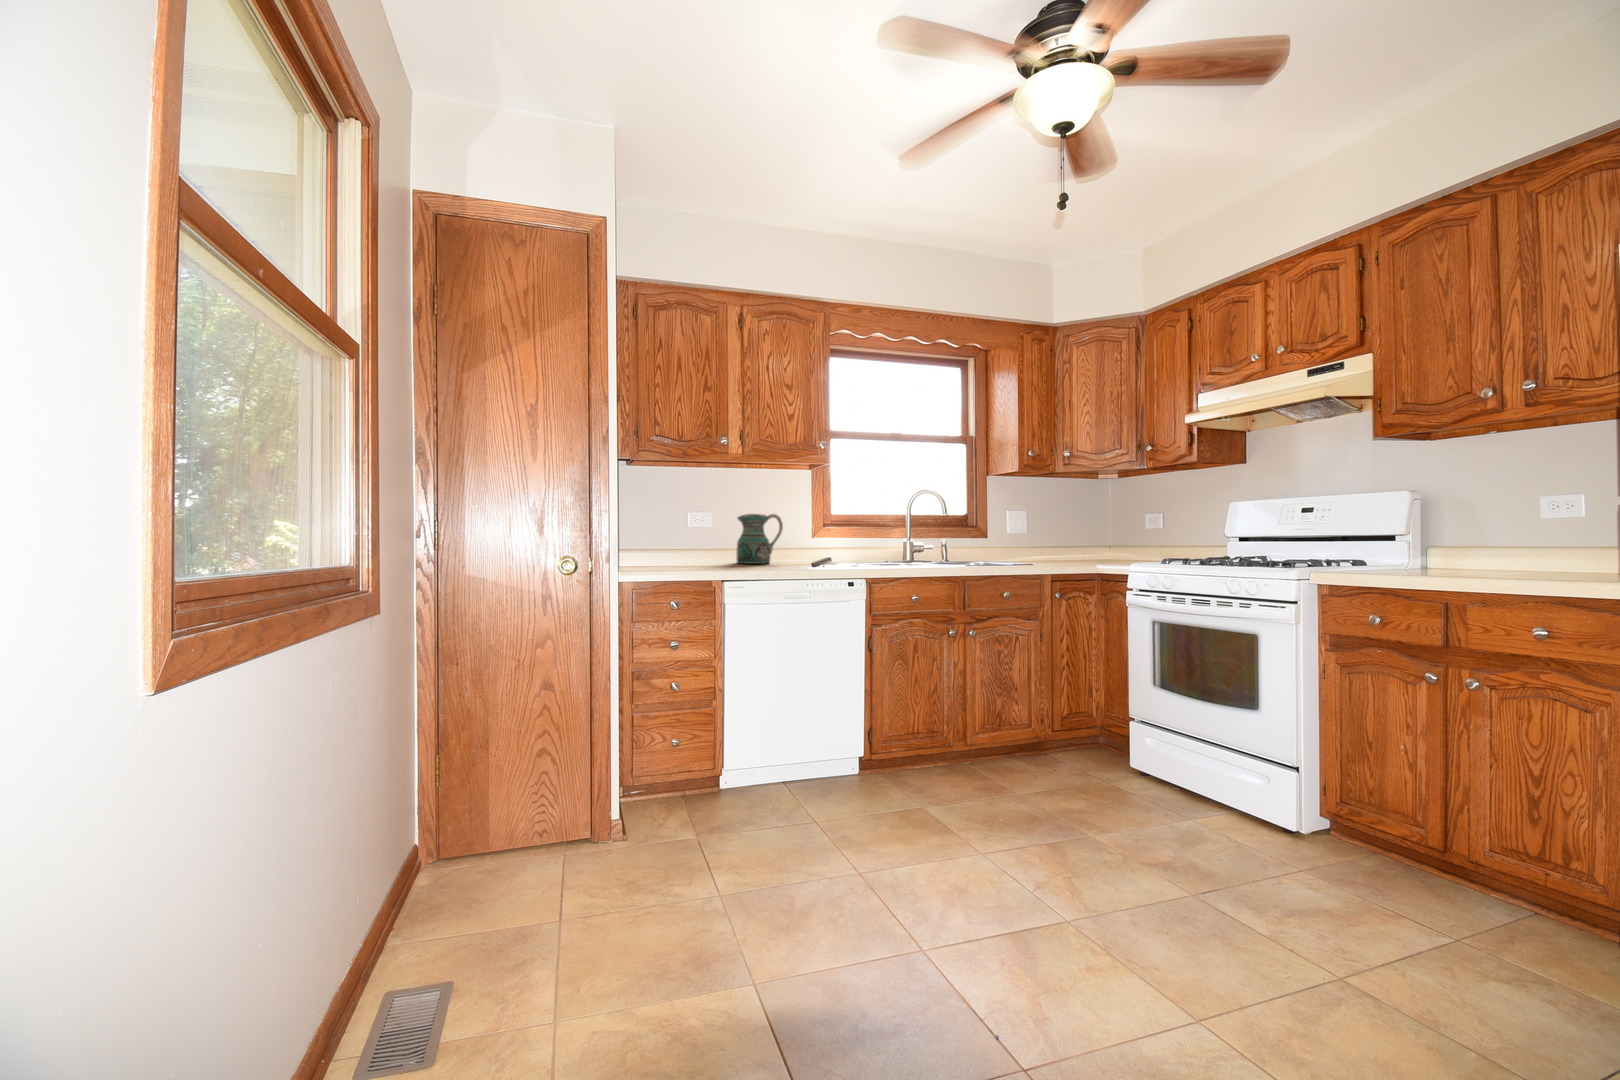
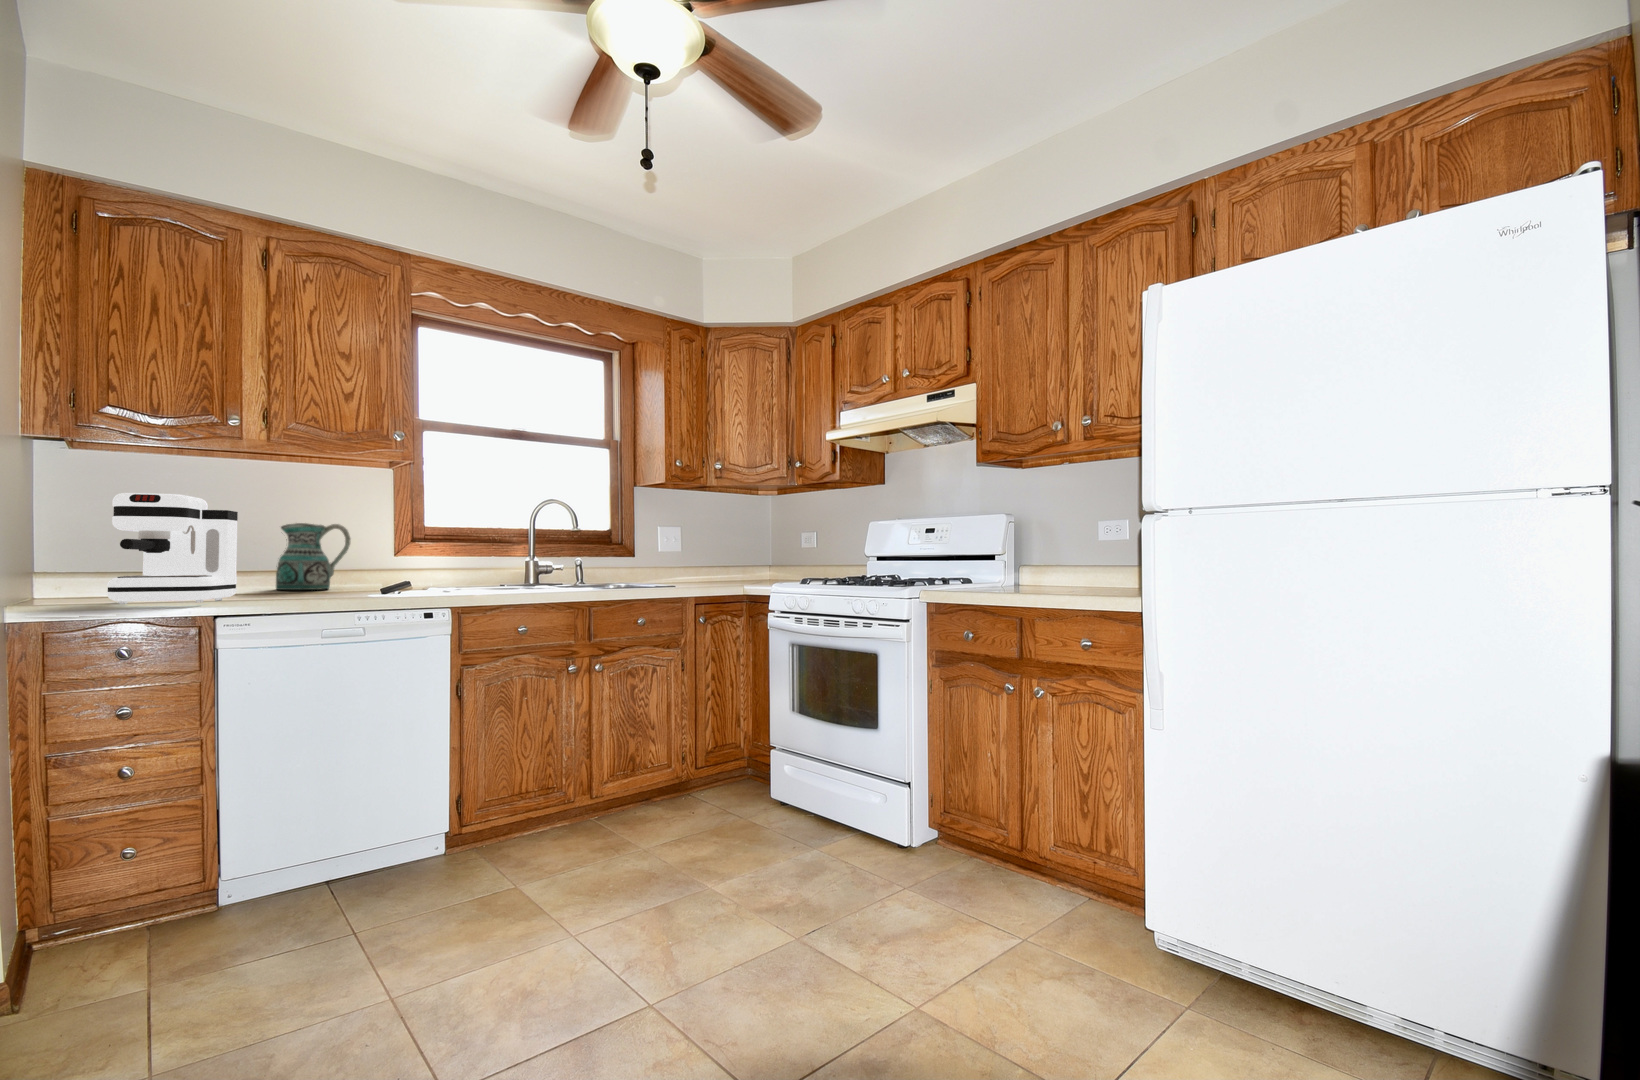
coffee maker: none [654,495,721,572] -> present [107,493,238,604]

